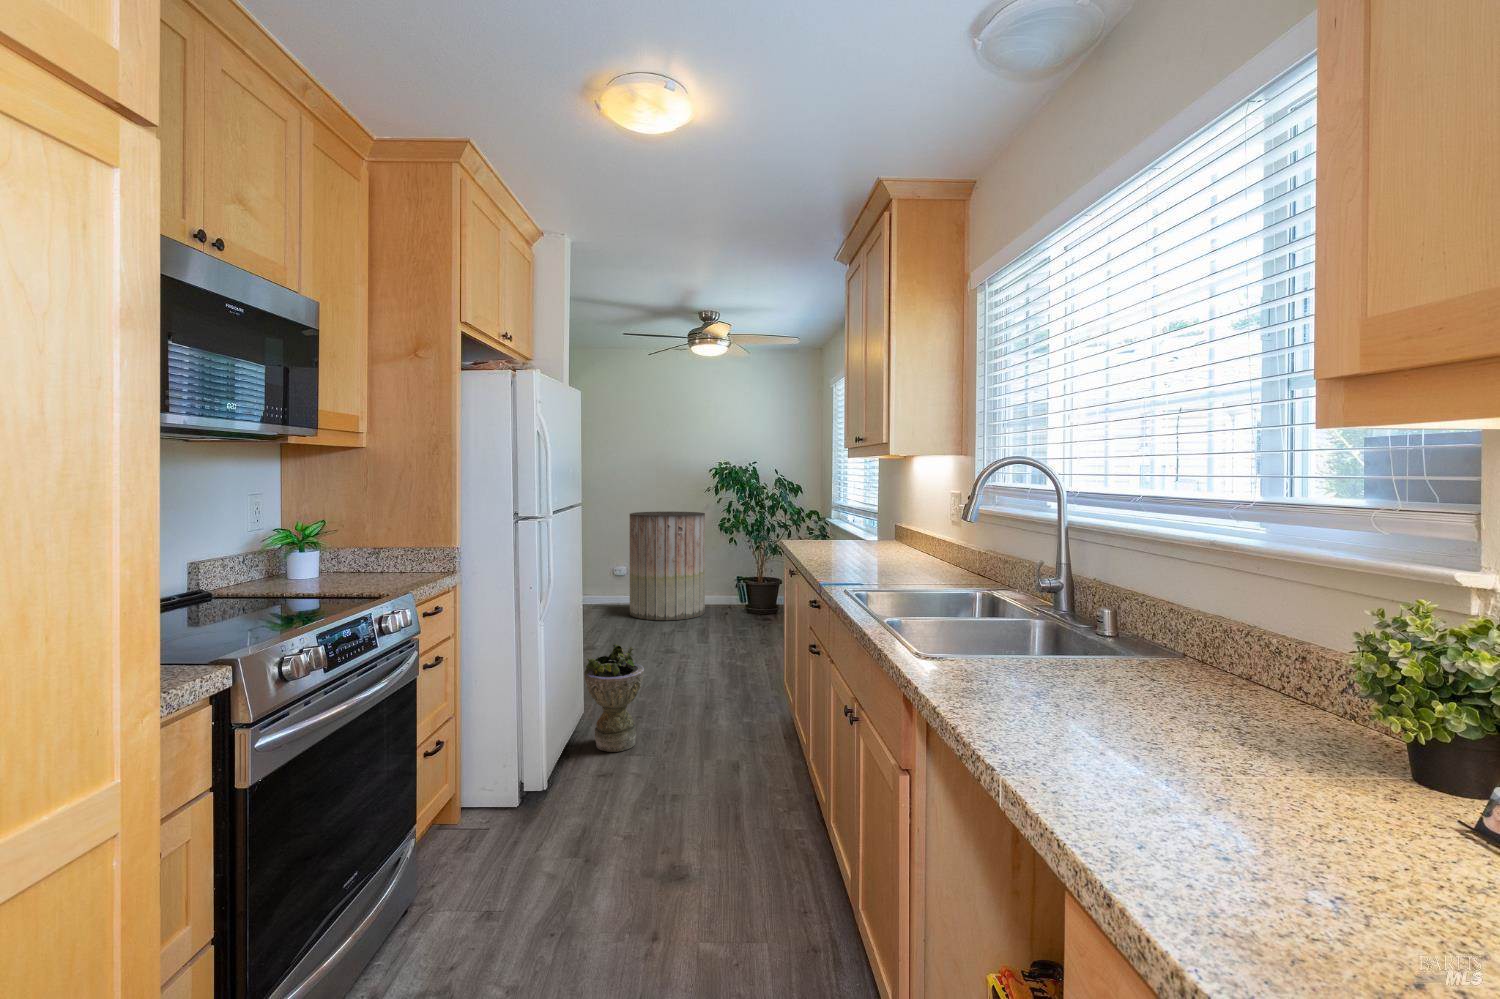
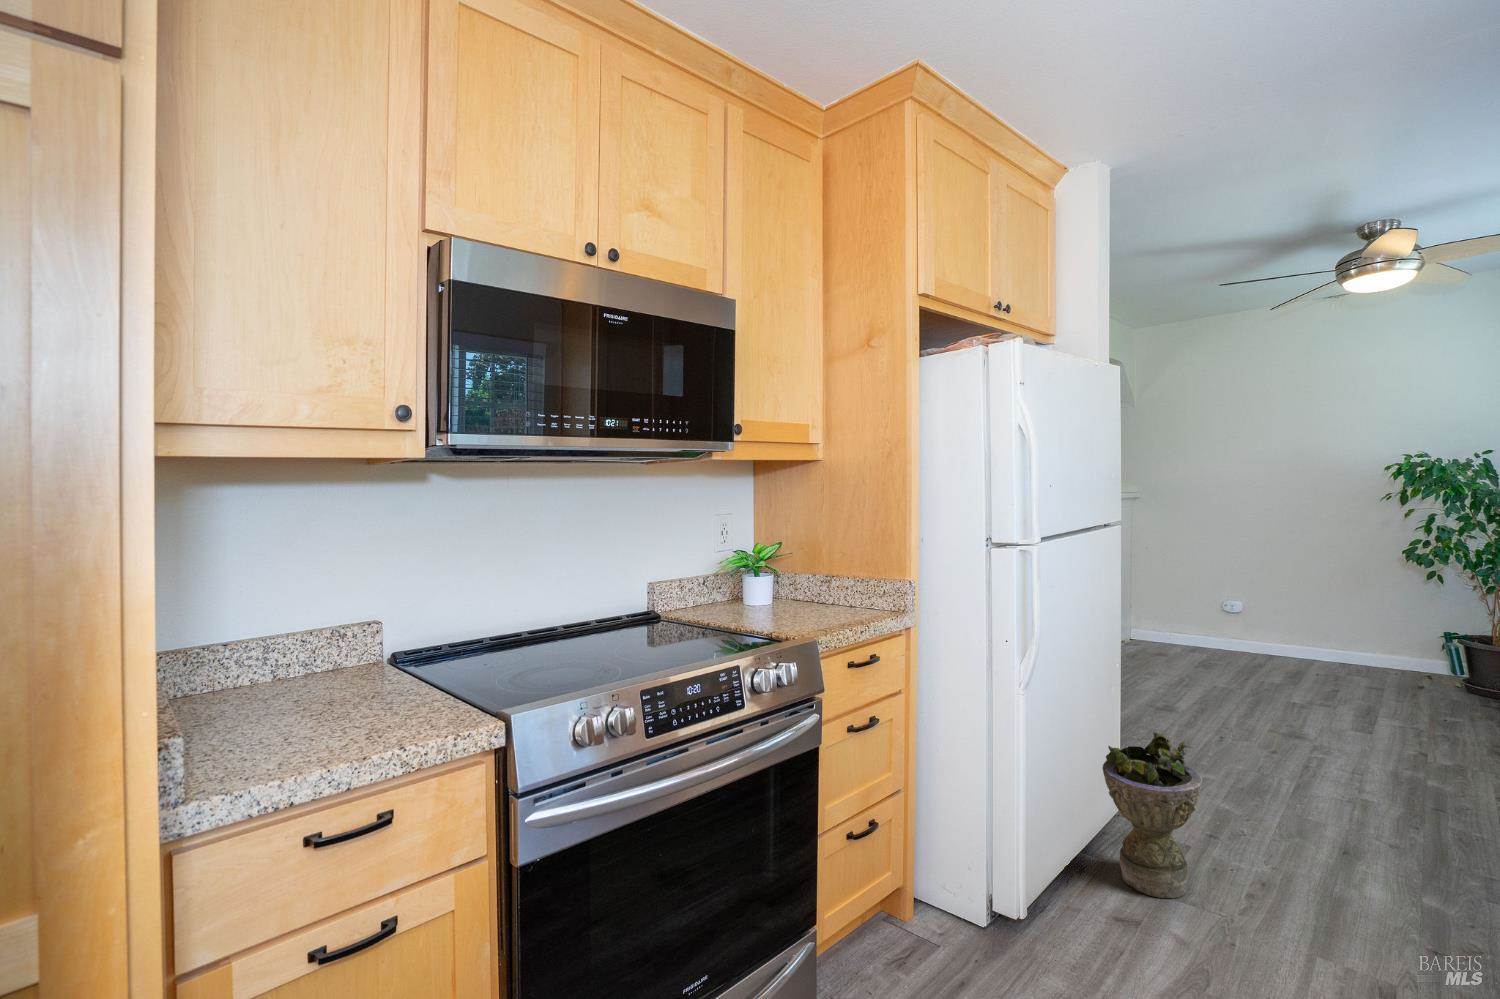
trash can: present [630,512,705,620] -> none [1234,525,1374,692]

